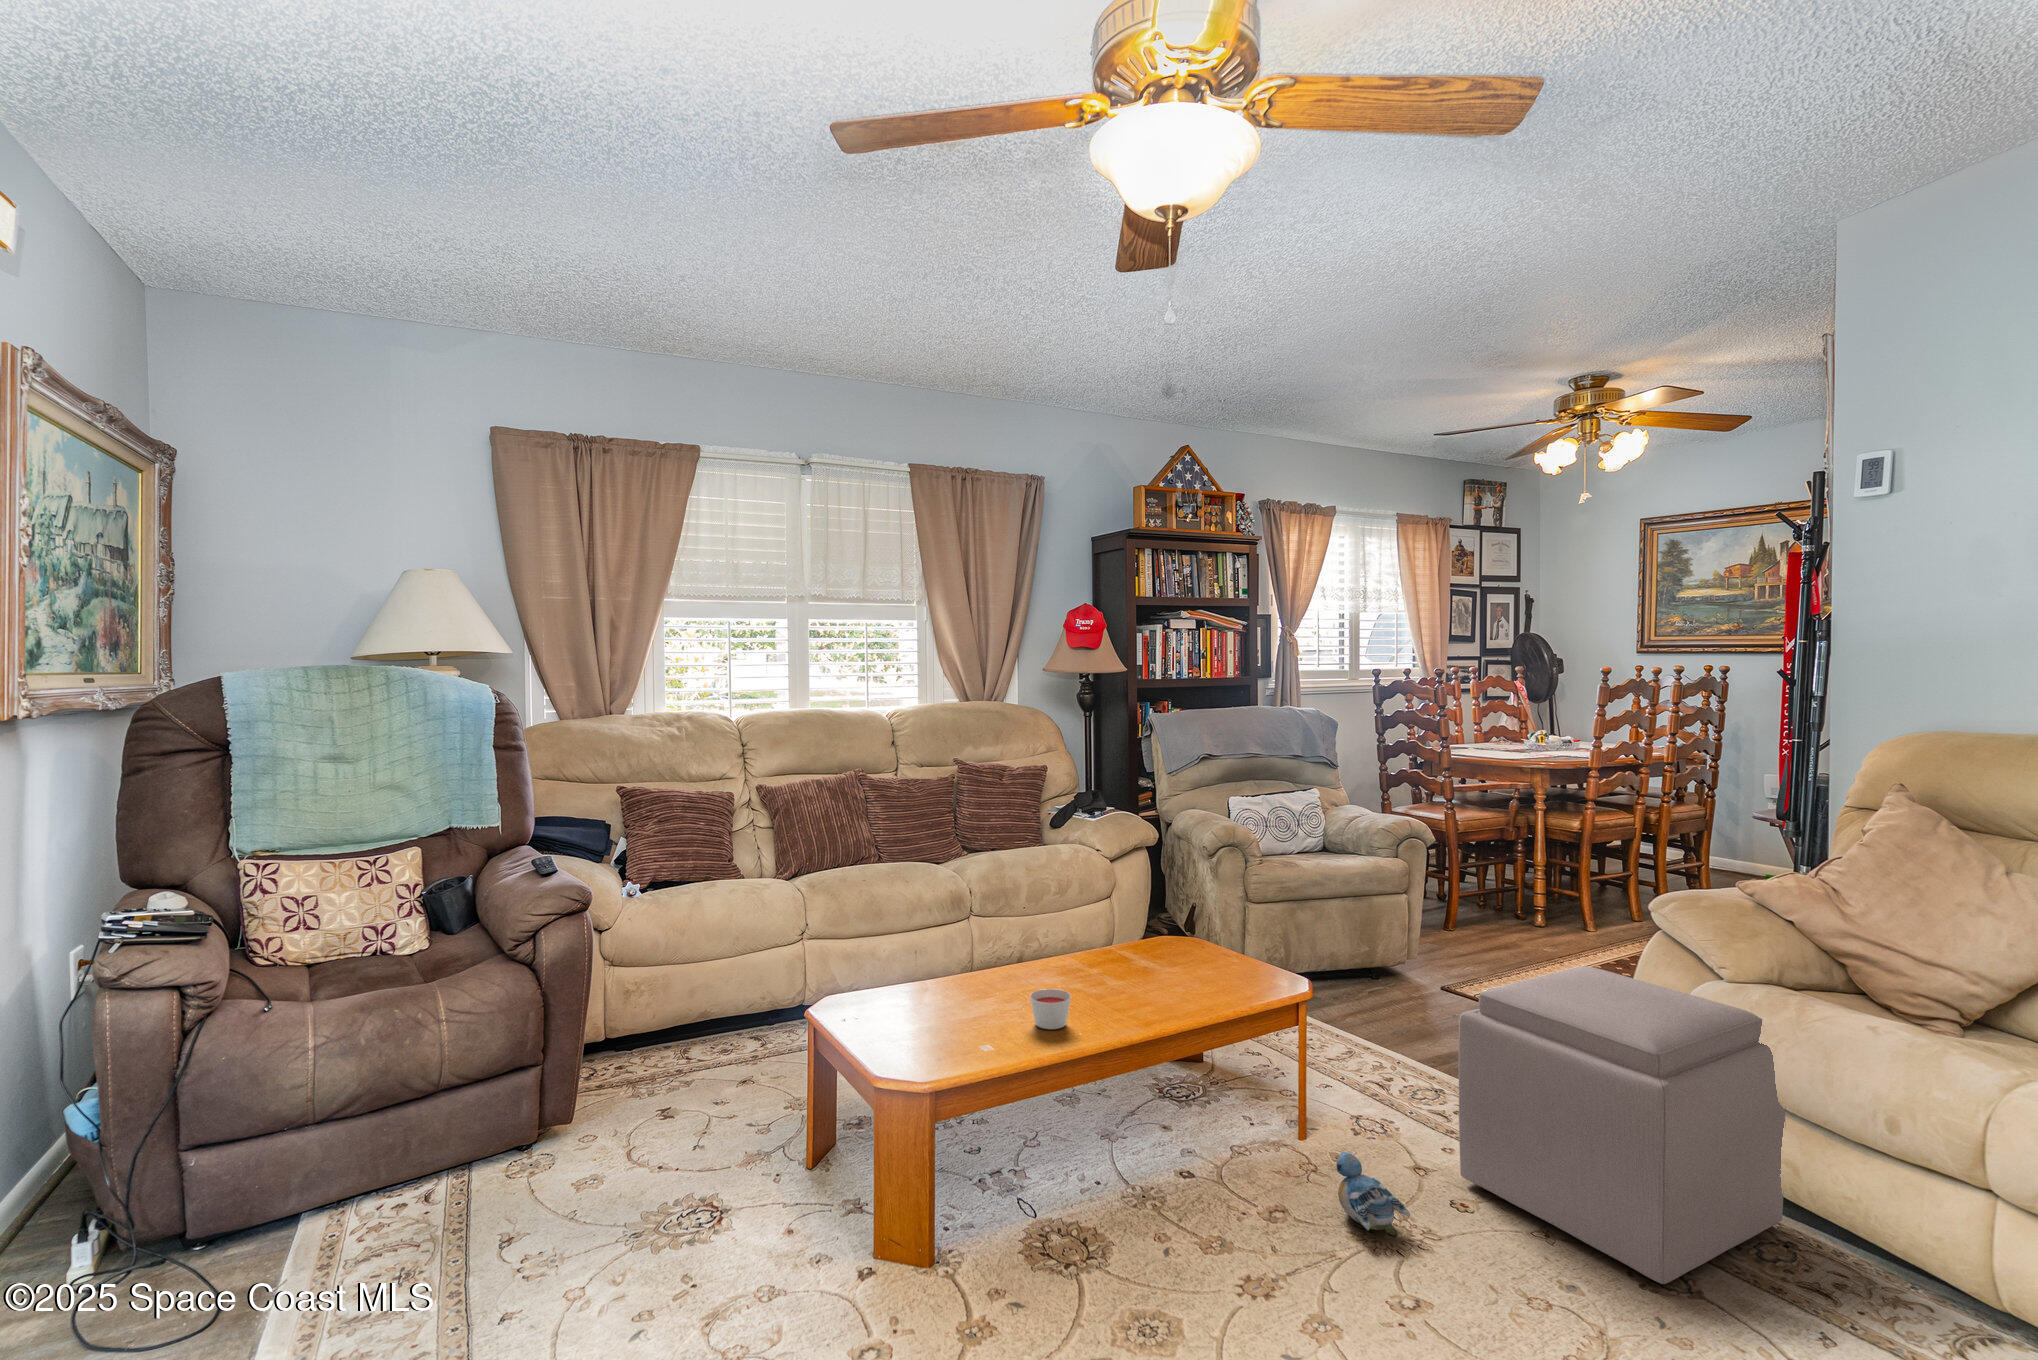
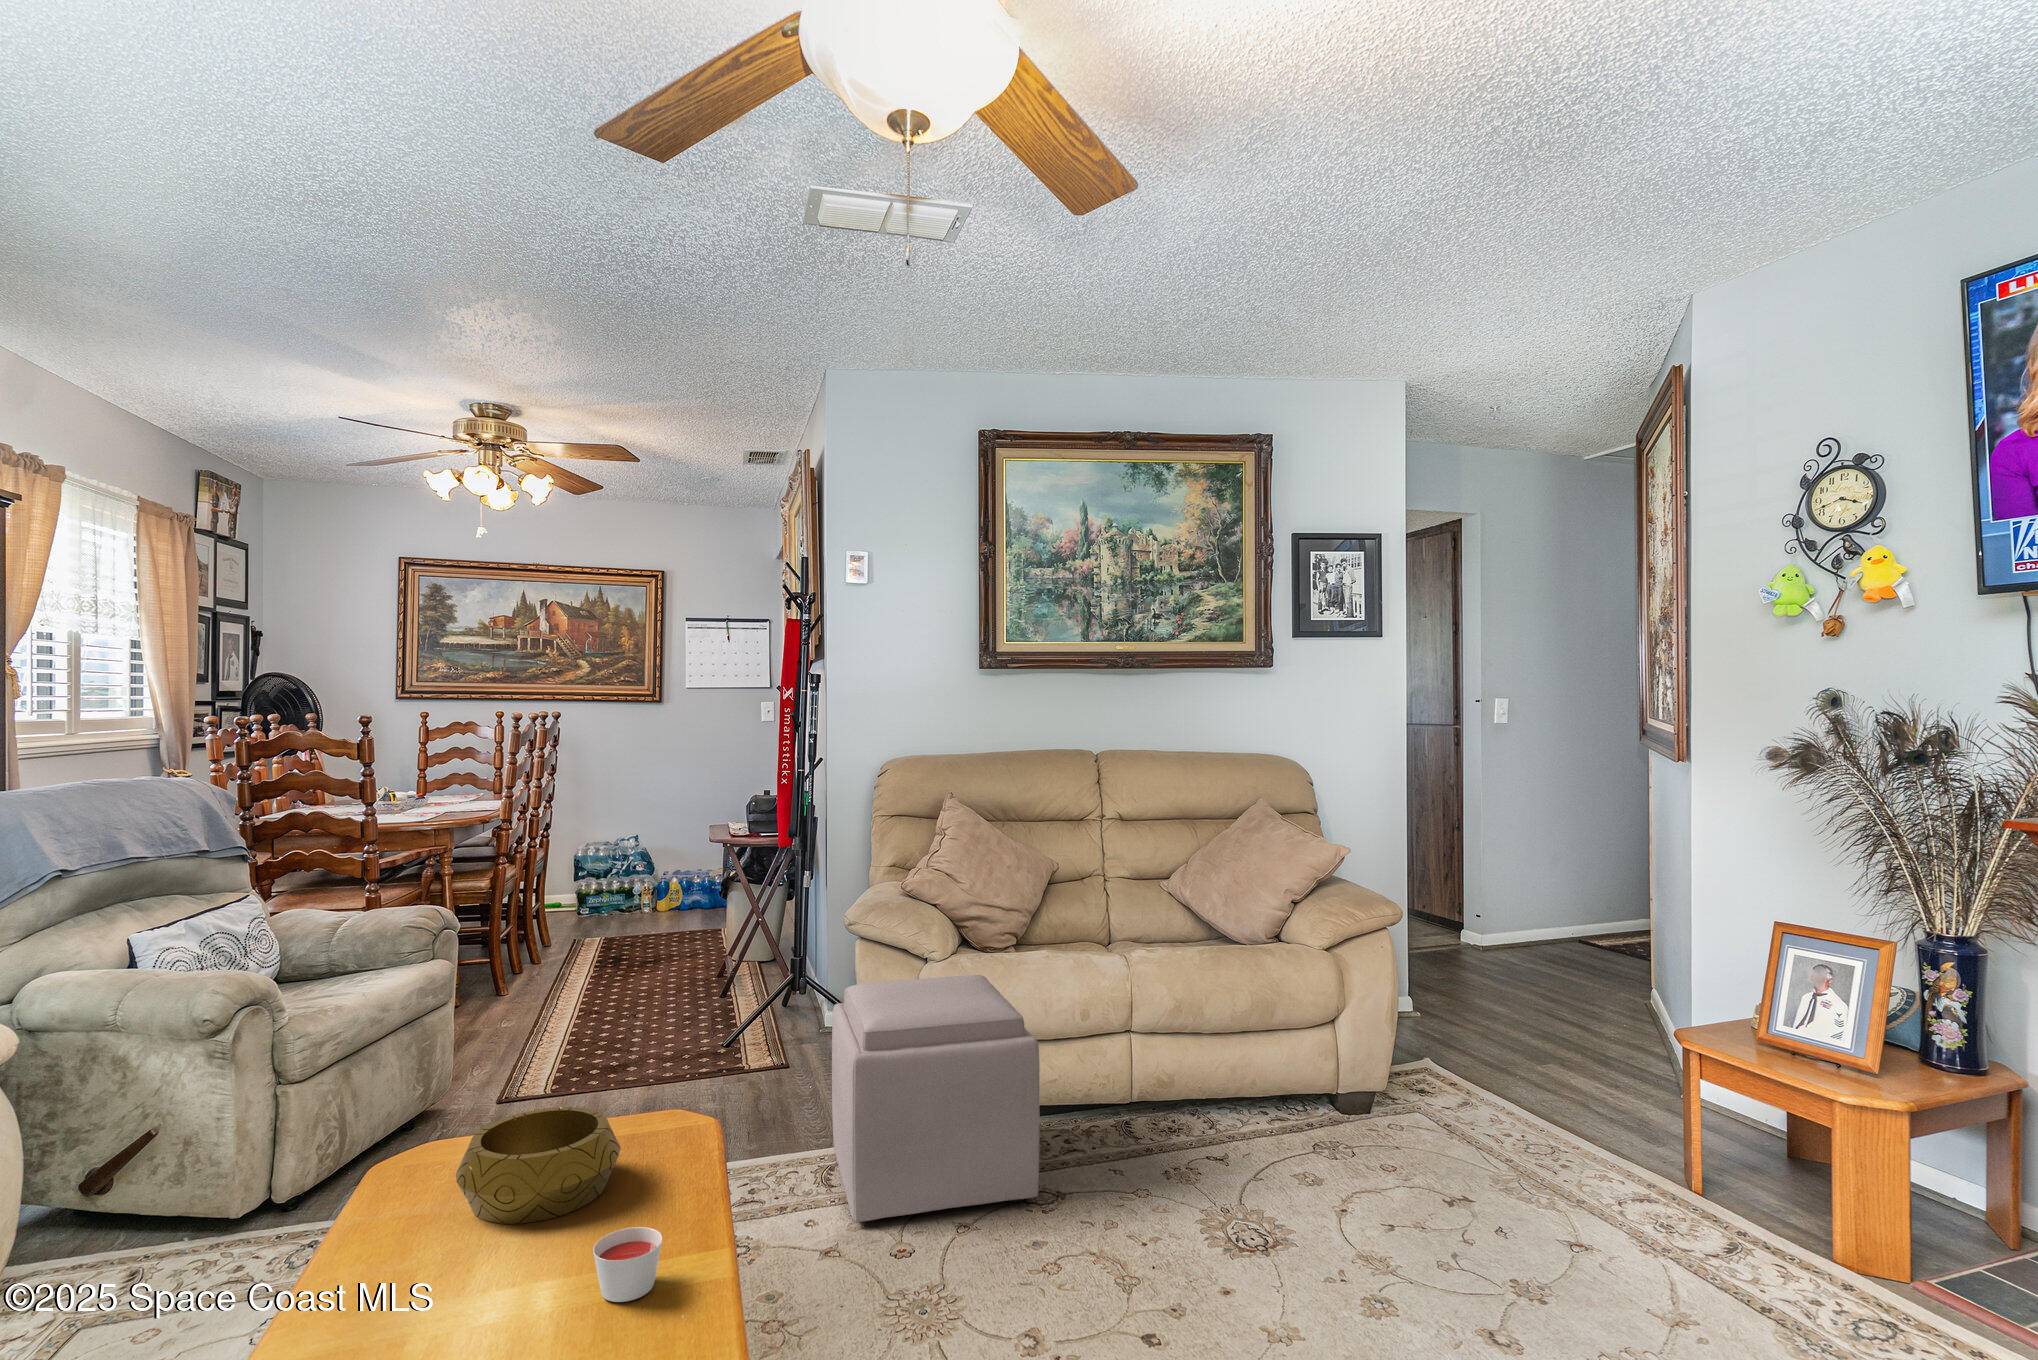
decorative bowl: none [1088,927,1187,992] -> present [456,1107,621,1224]
plush toy: present [1336,1152,1410,1236] -> none [836,1243,925,1307]

